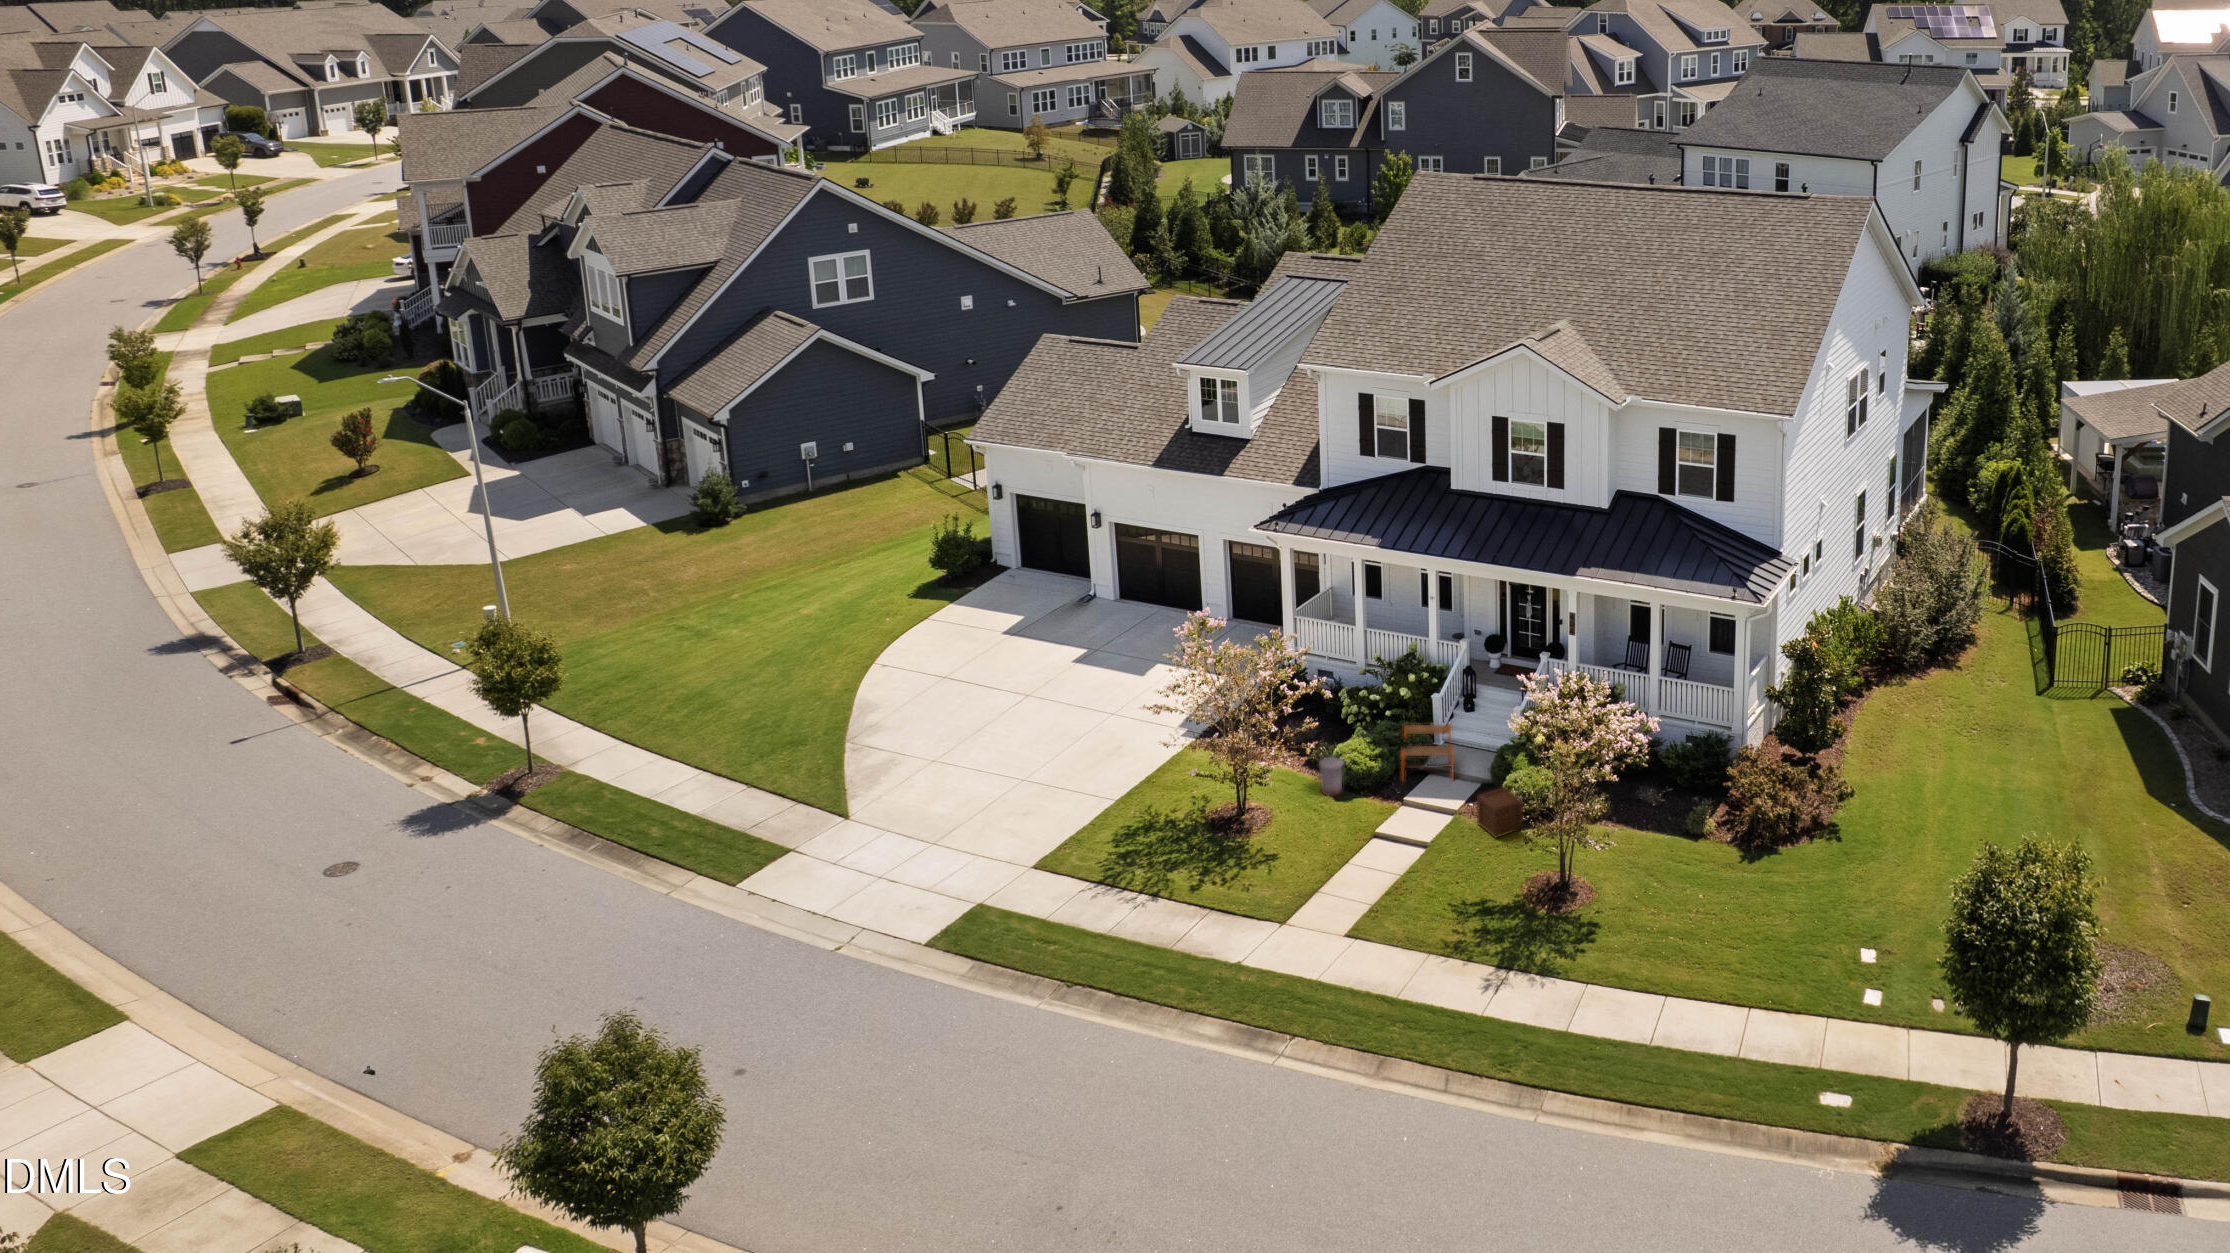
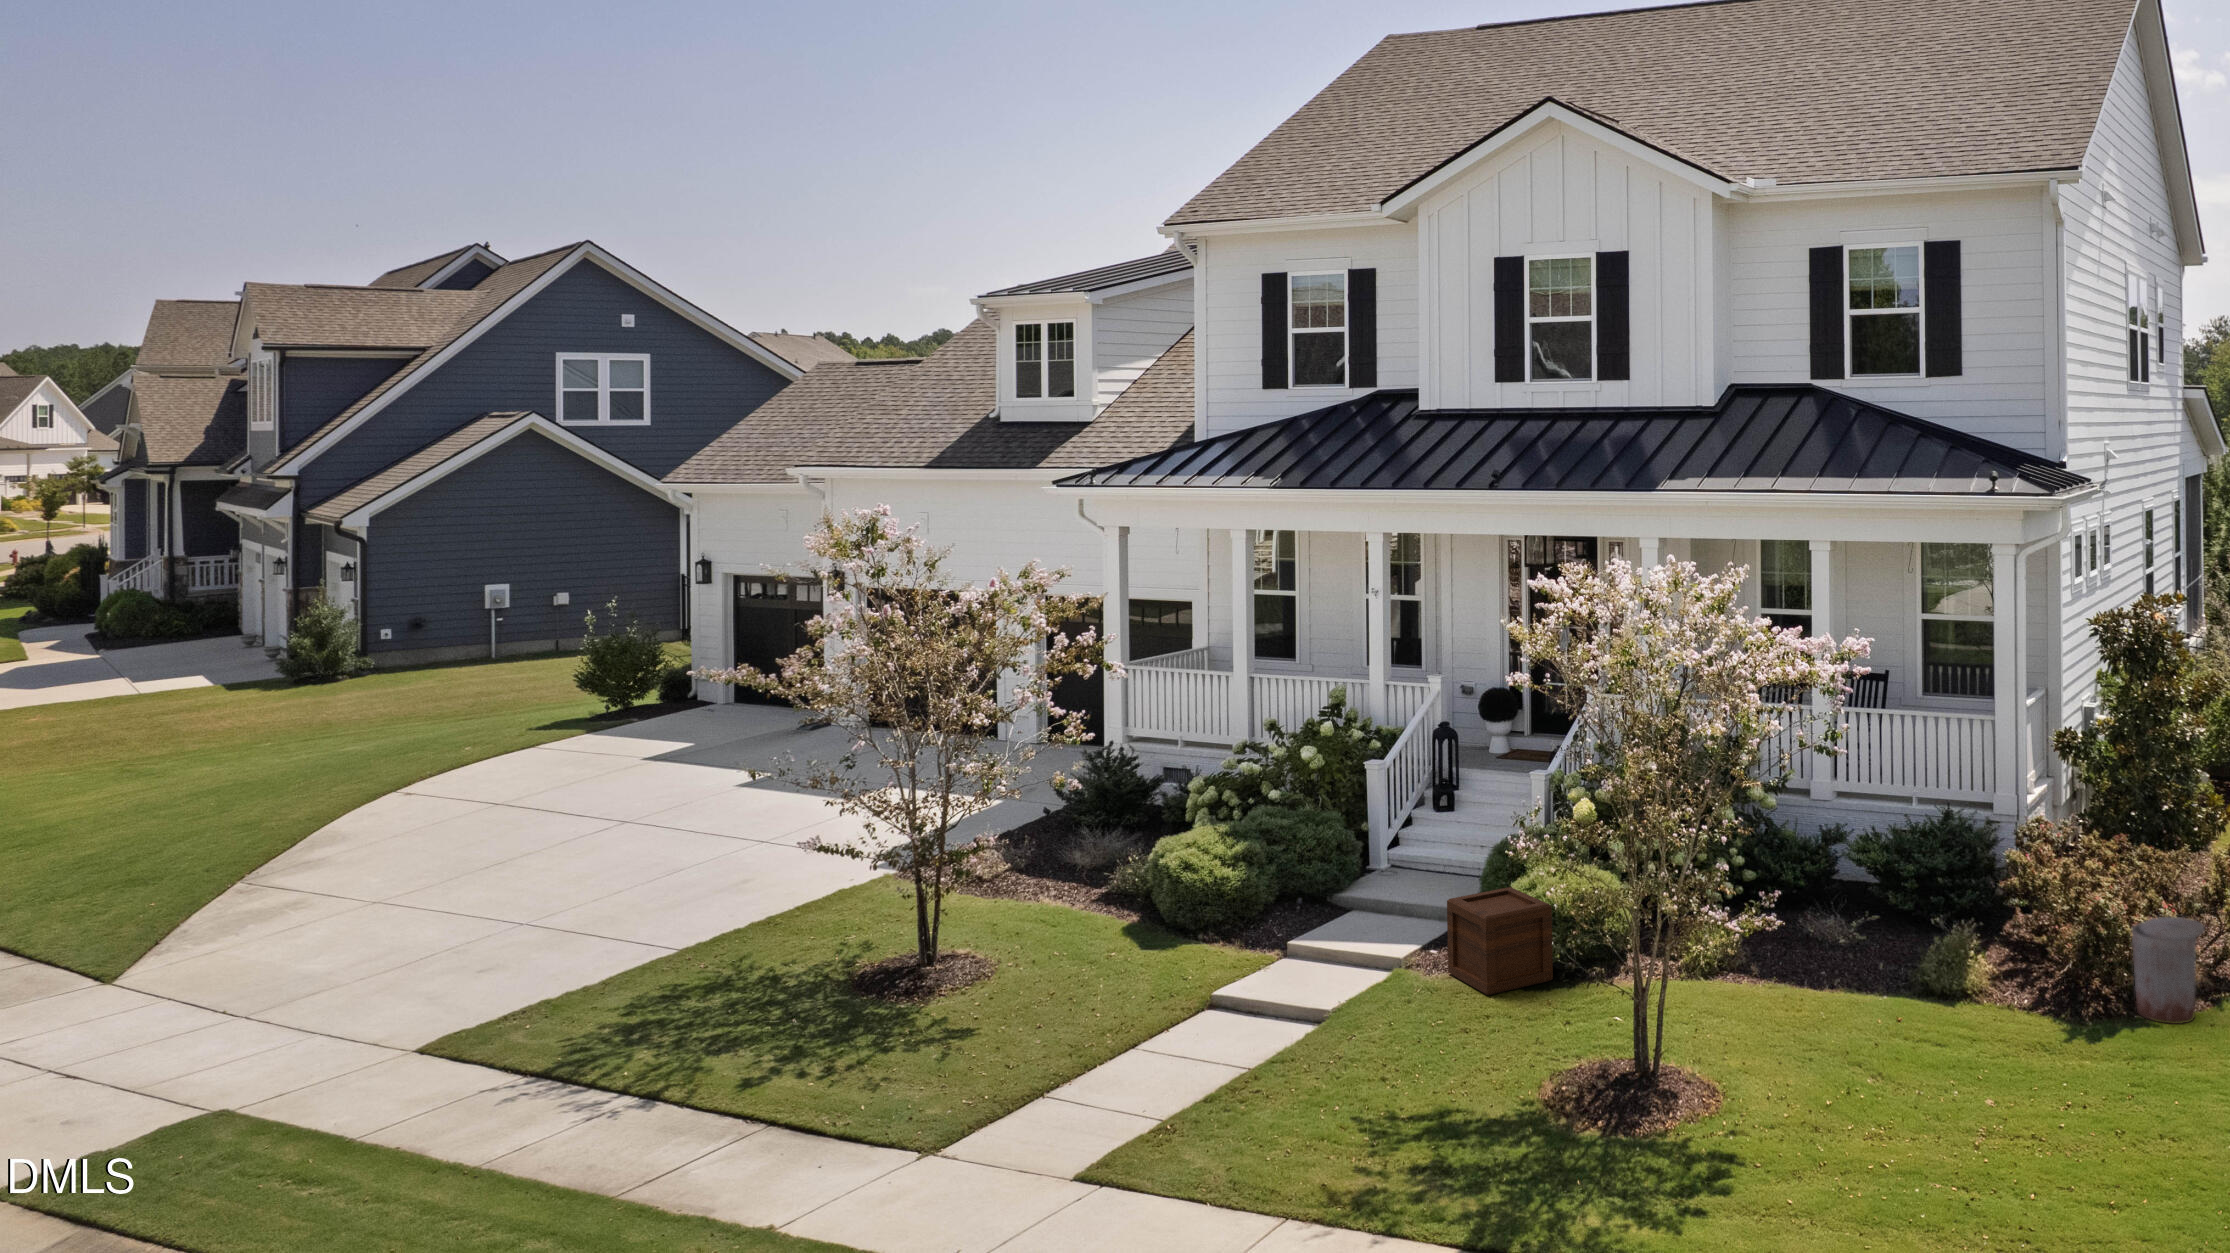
bench: present [1401,725,1454,779] -> none [1293,795,1409,916]
trash can: present [1320,757,1344,796] -> present [2132,917,2205,1024]

